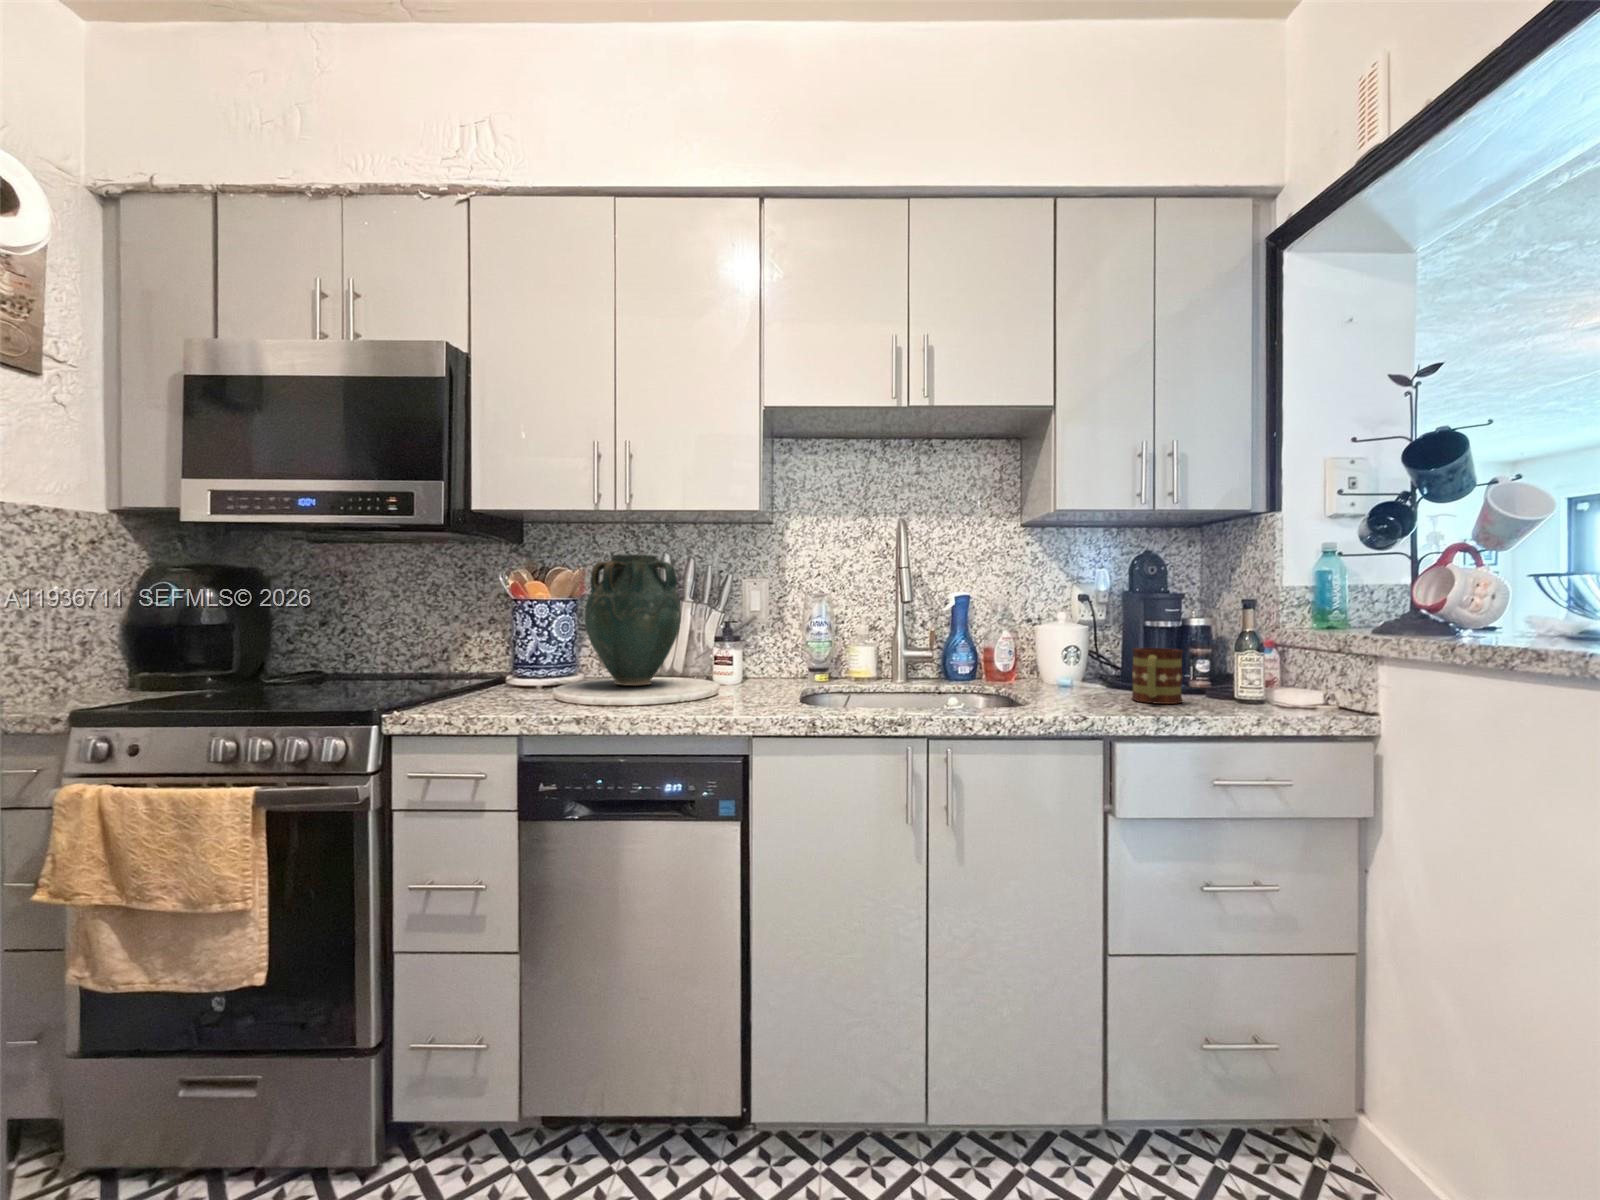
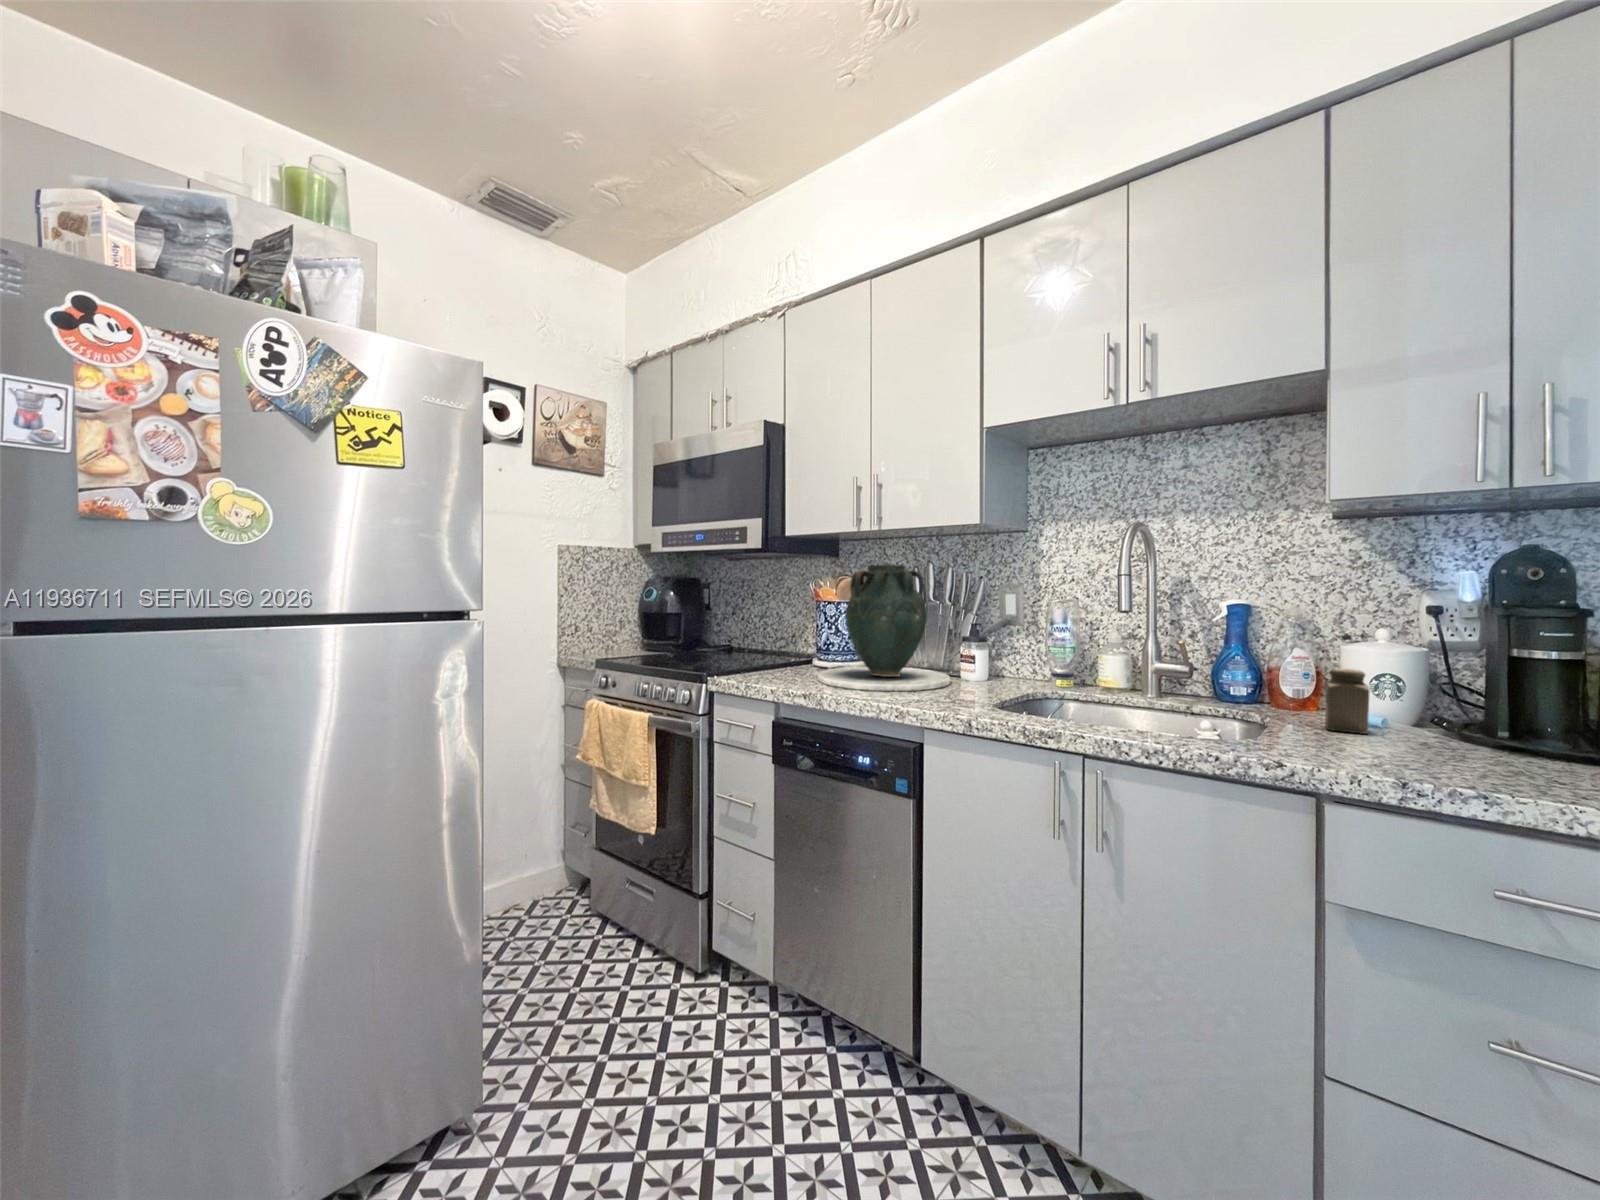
salt shaker: none [1047,645,1081,694] -> present [1325,668,1369,734]
mug: present [1132,648,1183,704] -> none [1436,680,1525,765]

